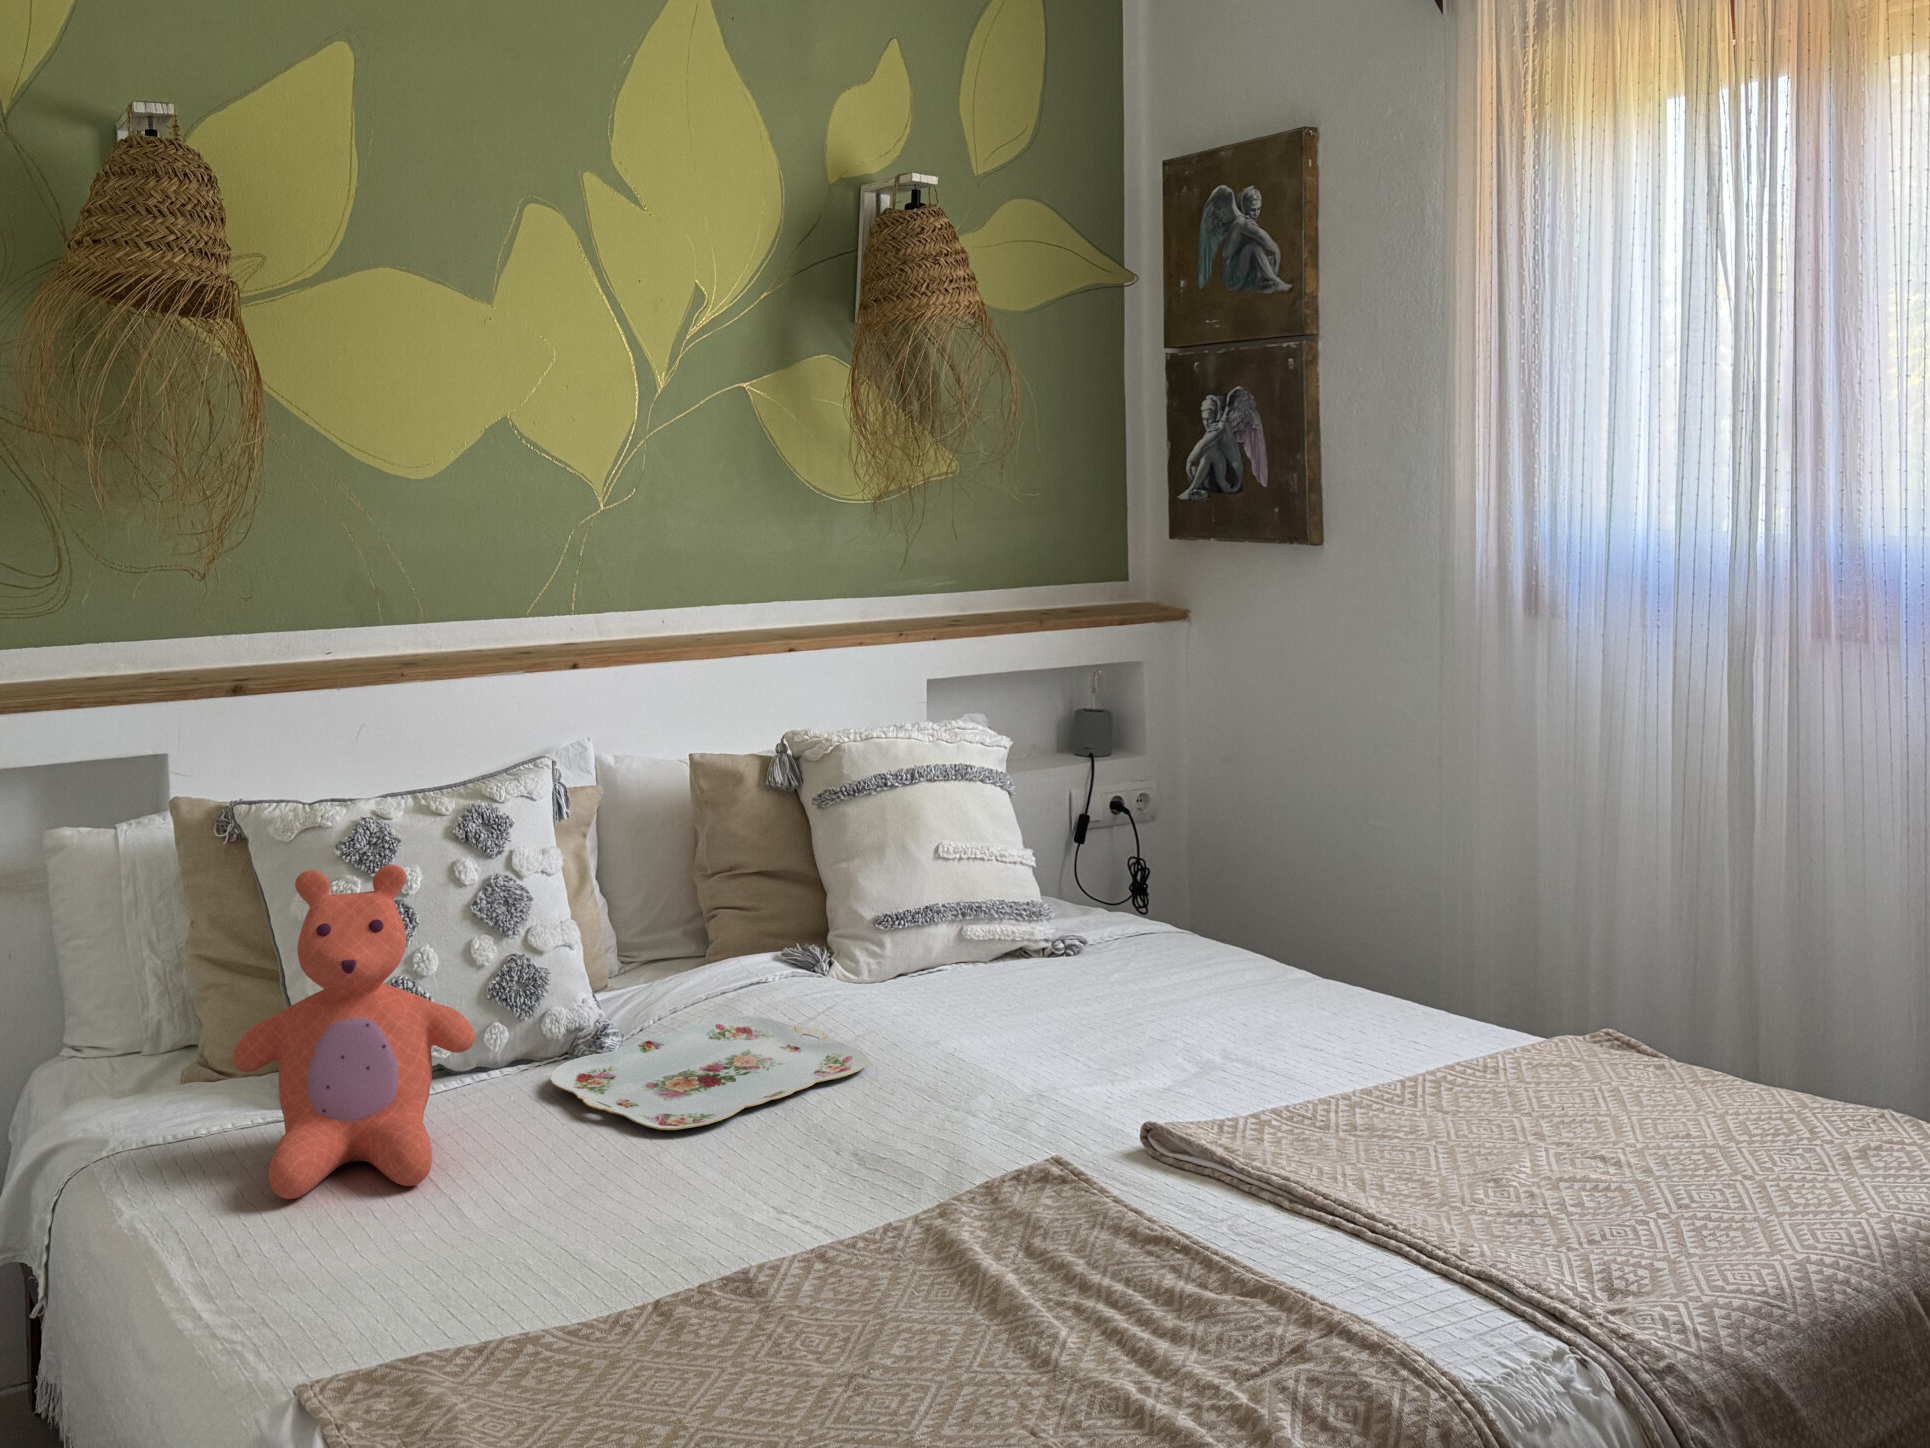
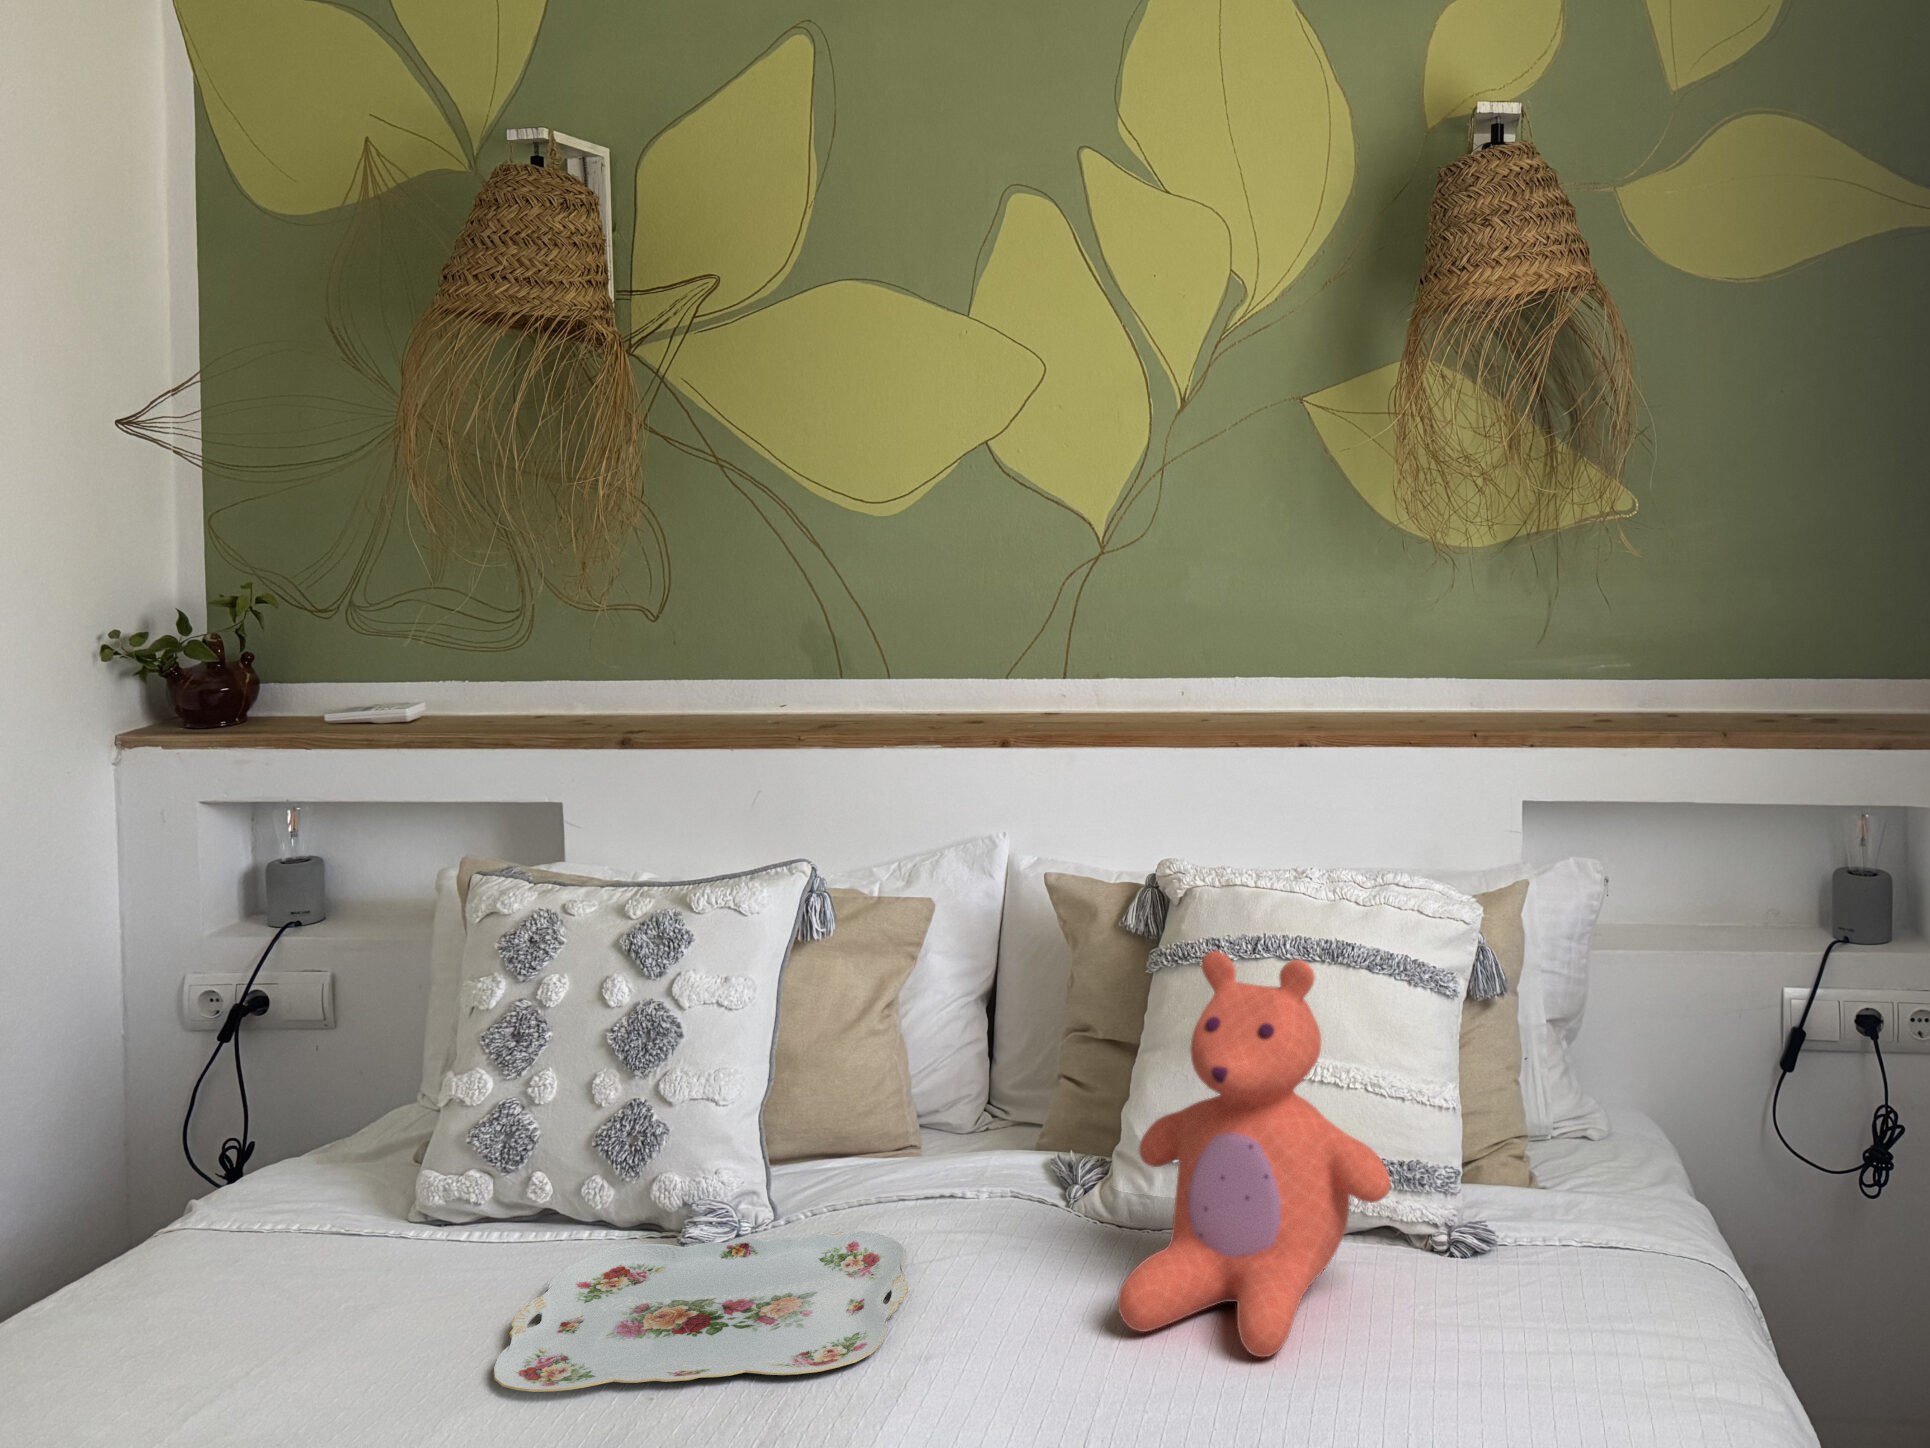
teddy bear: present [232,864,475,1199] -> present [1118,951,1391,1357]

